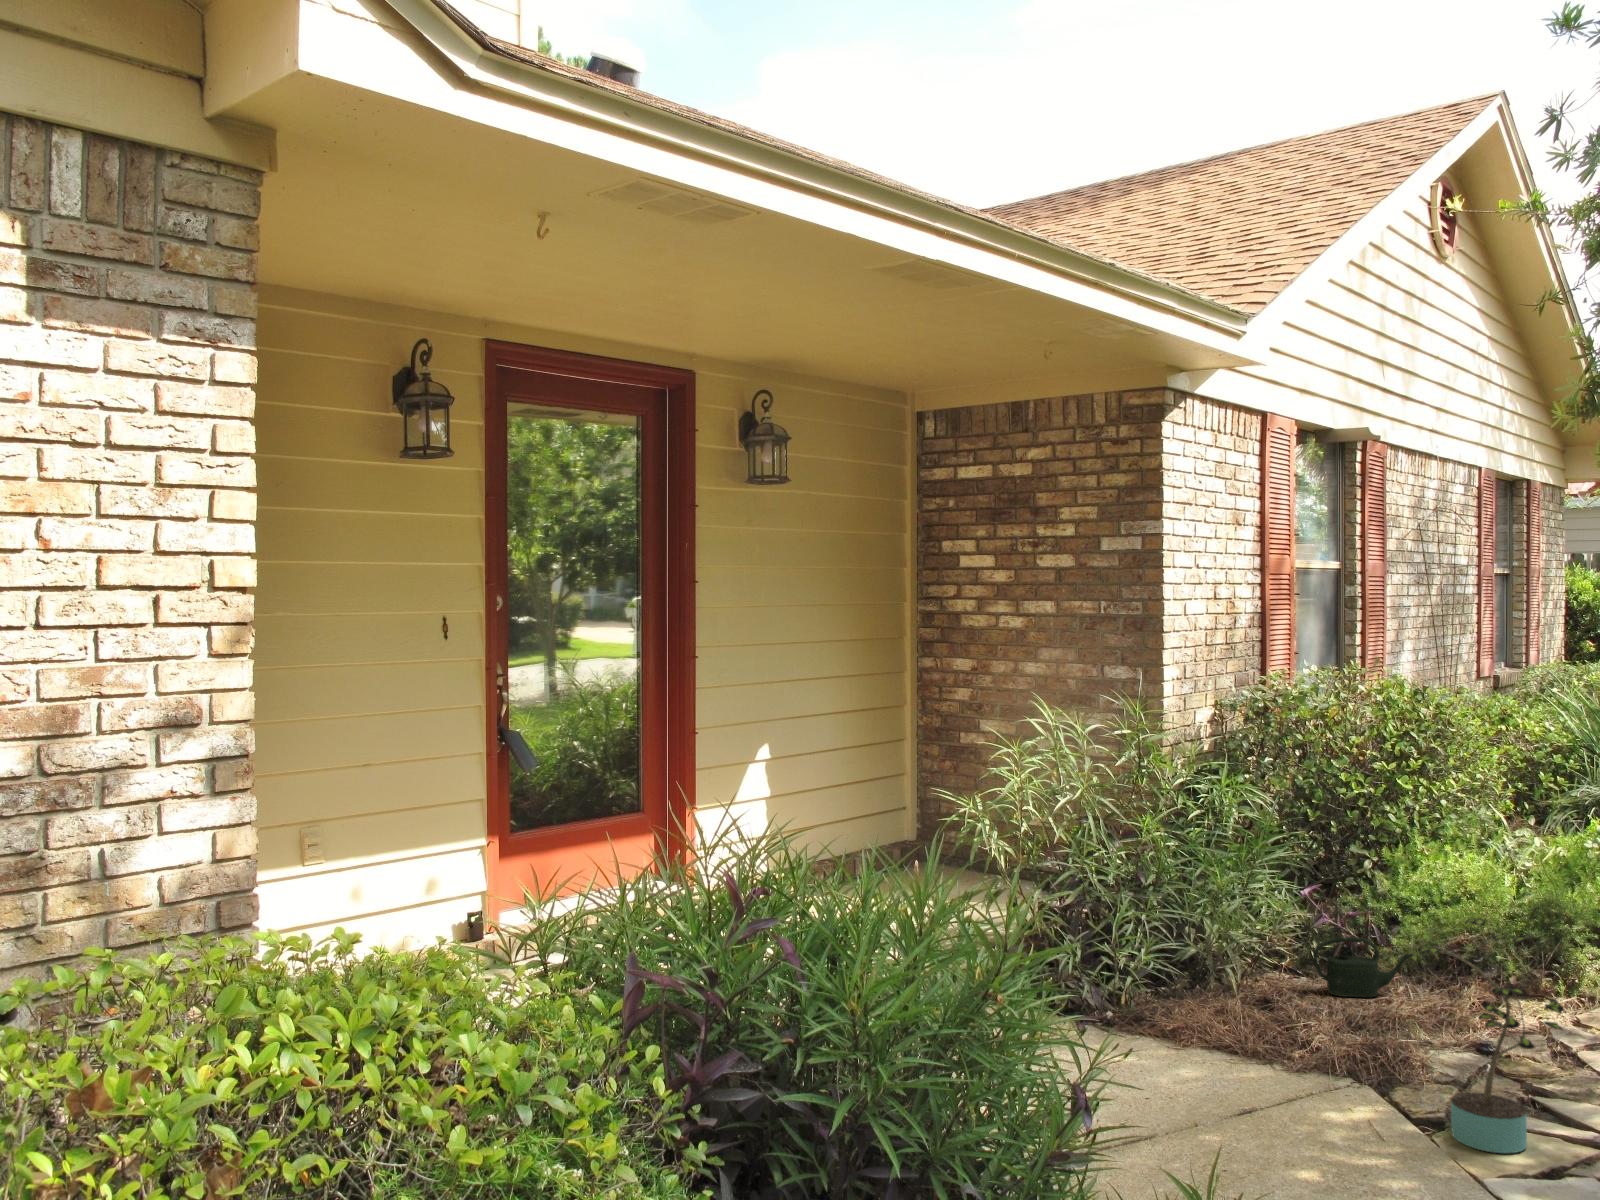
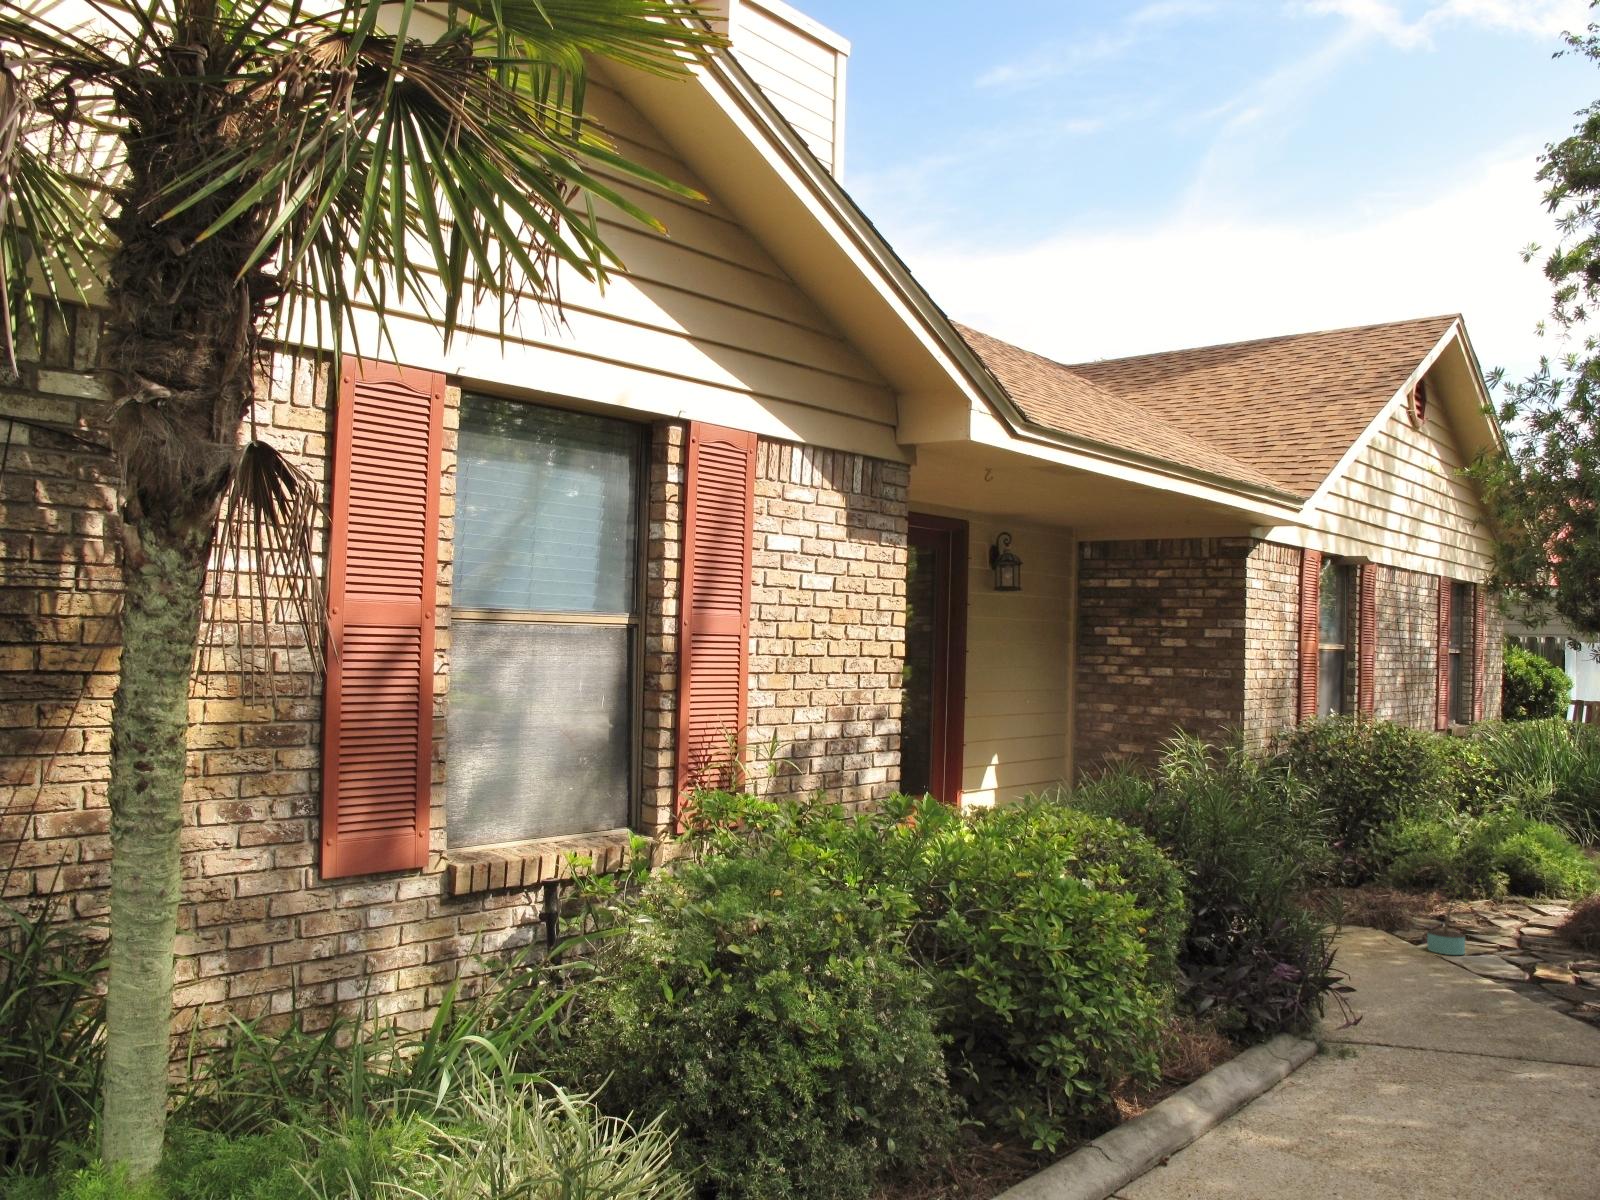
watering can: present [1313,937,1413,997] -> none [1347,866,1404,900]

